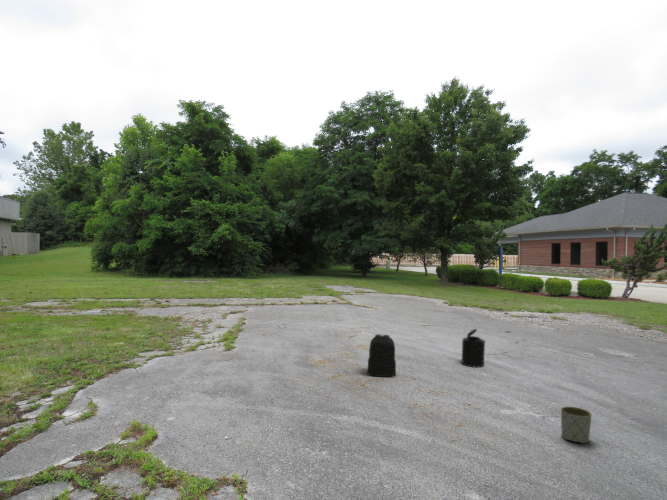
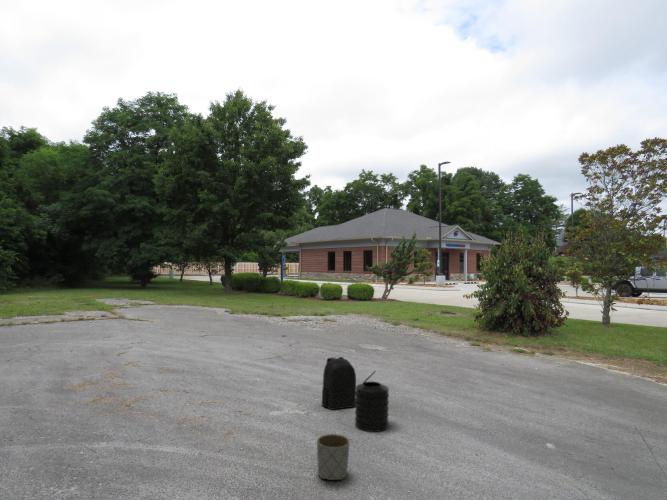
trash can: present [462,329,485,367] -> present [355,371,389,432]
backpack: present [367,335,396,377] -> present [322,357,356,410]

